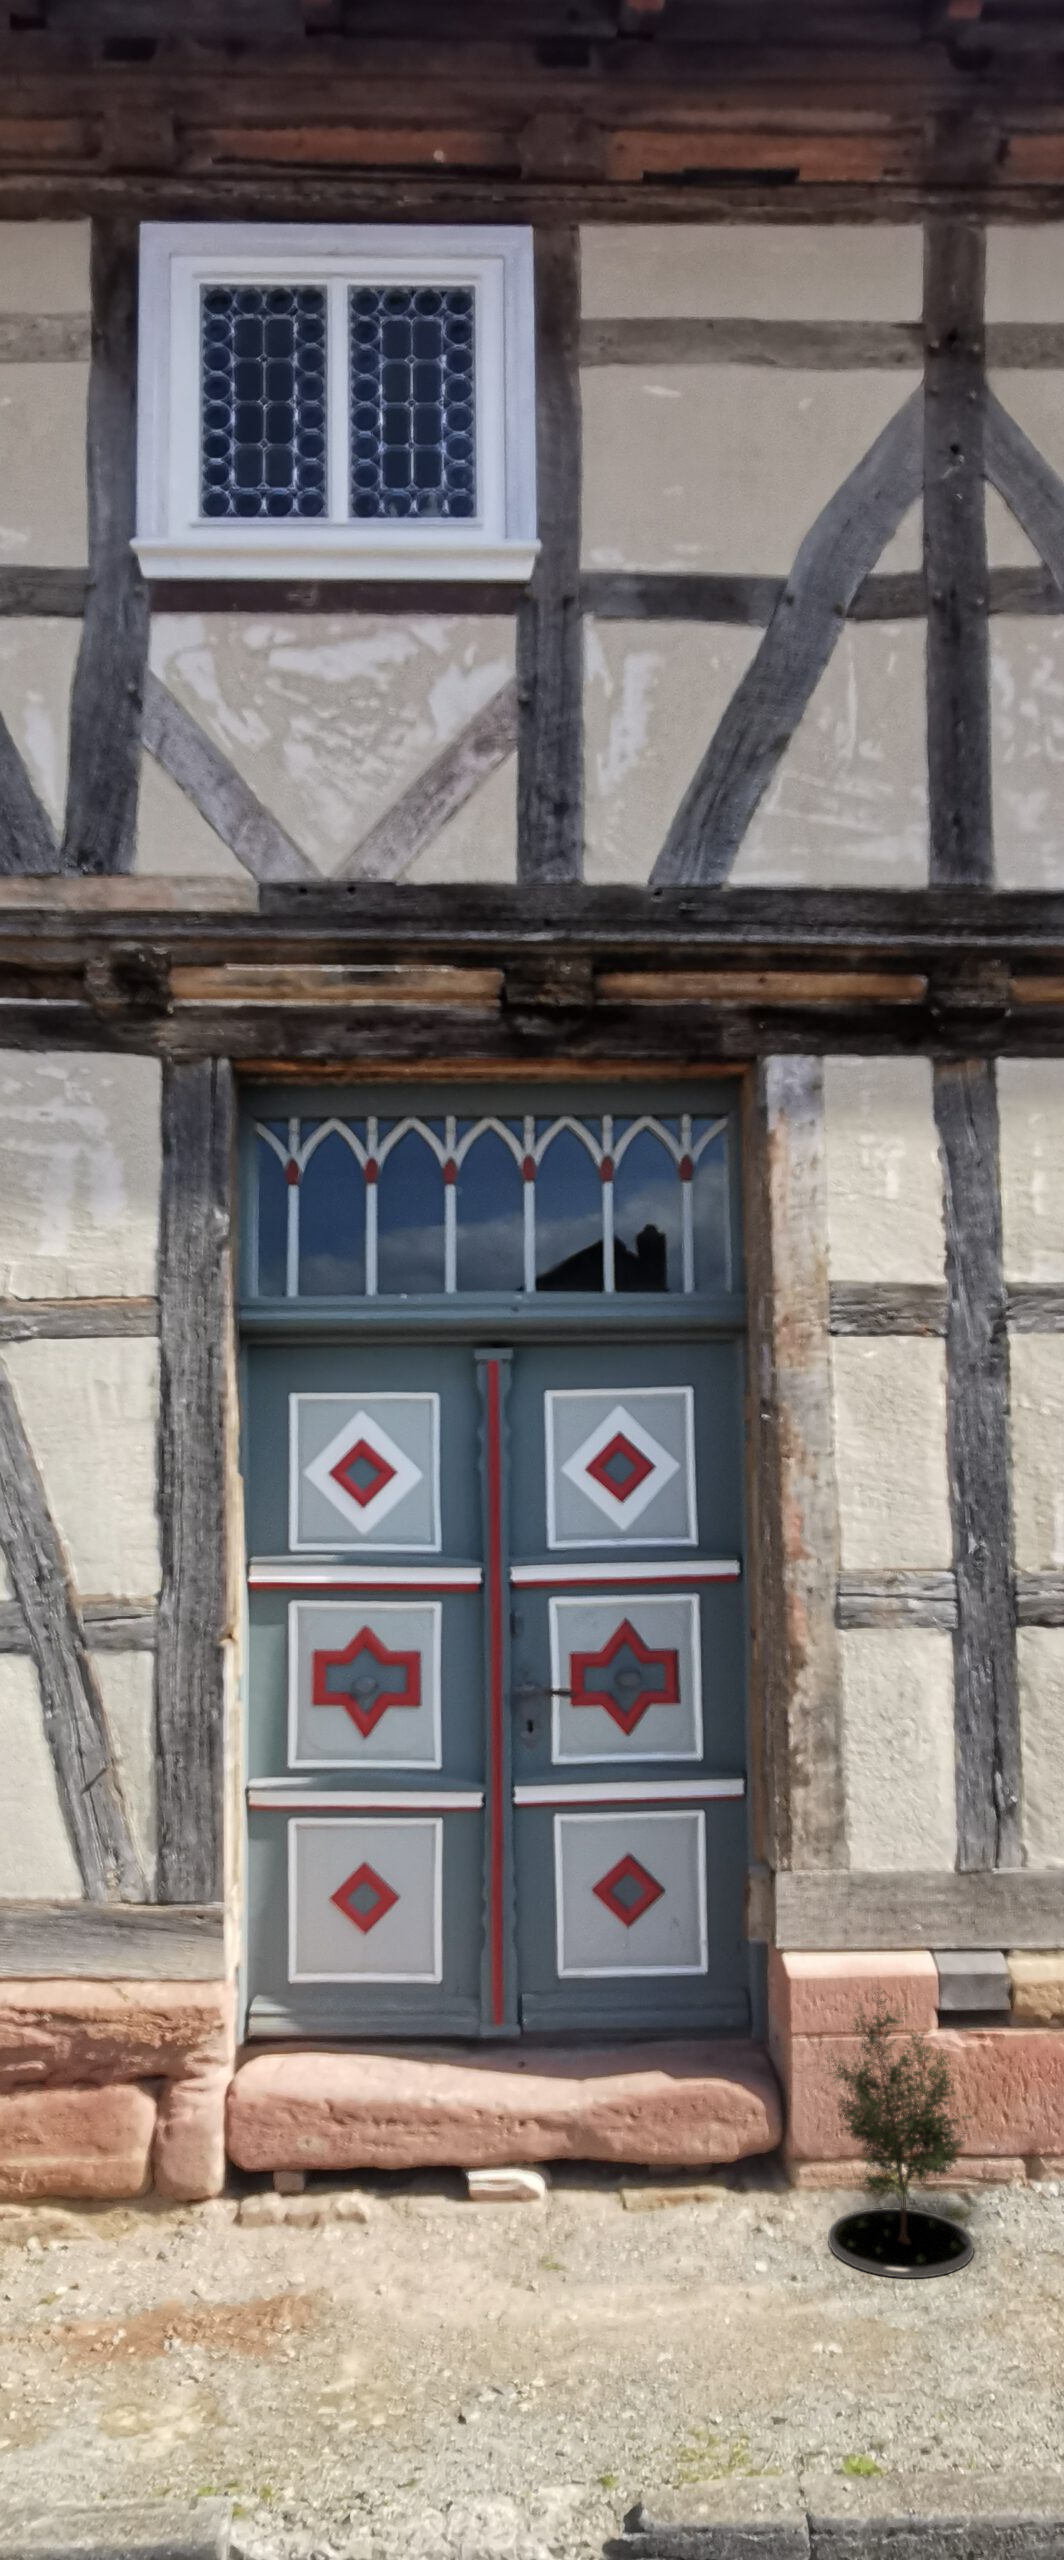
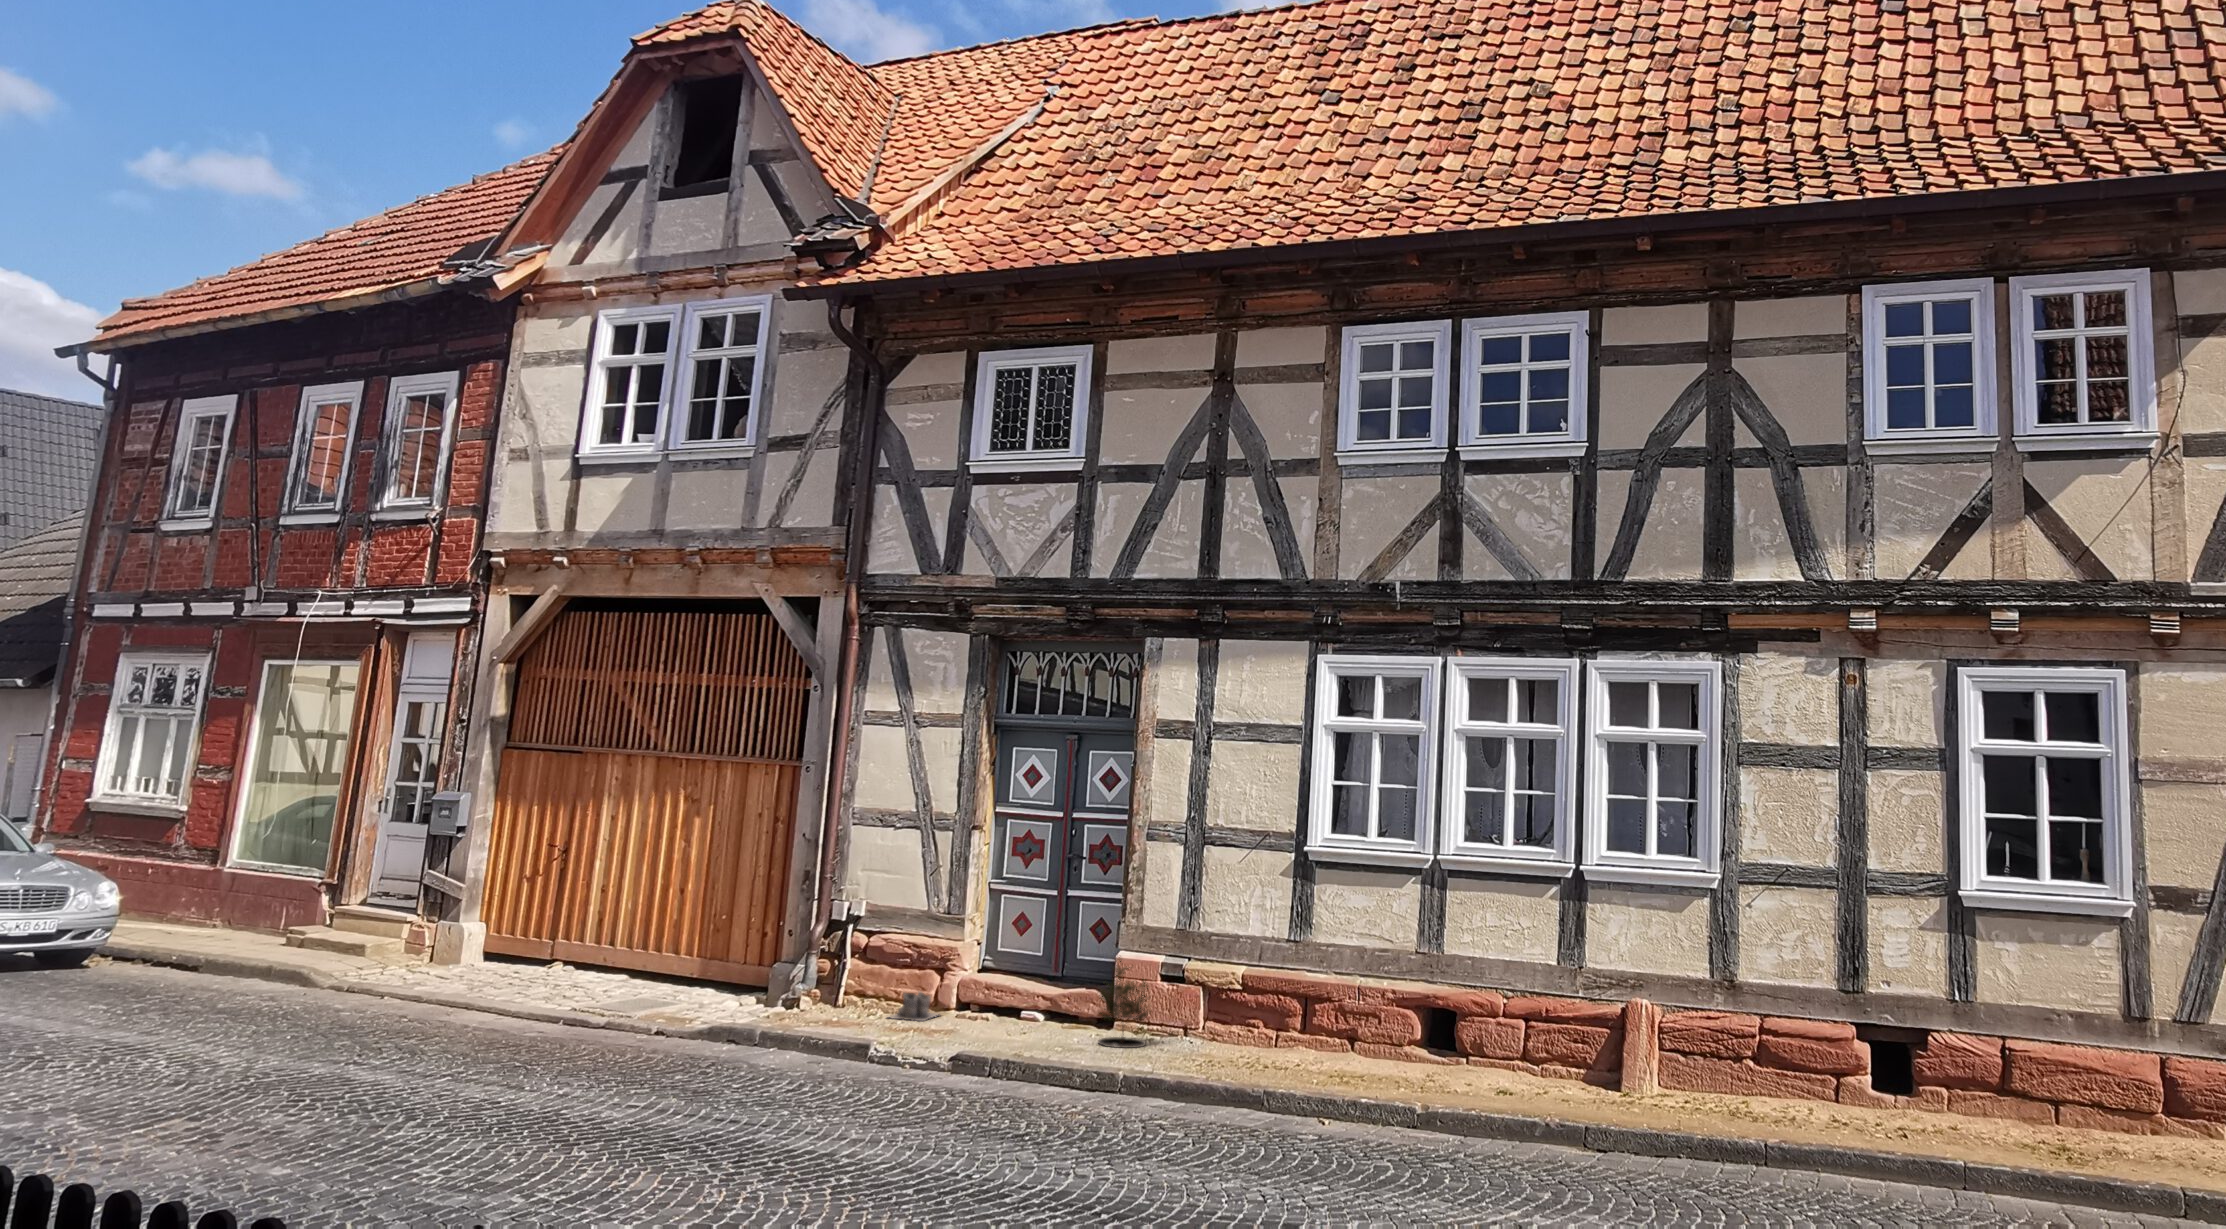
boots: none [58,2178,196,2306] -> present [891,992,938,1021]

